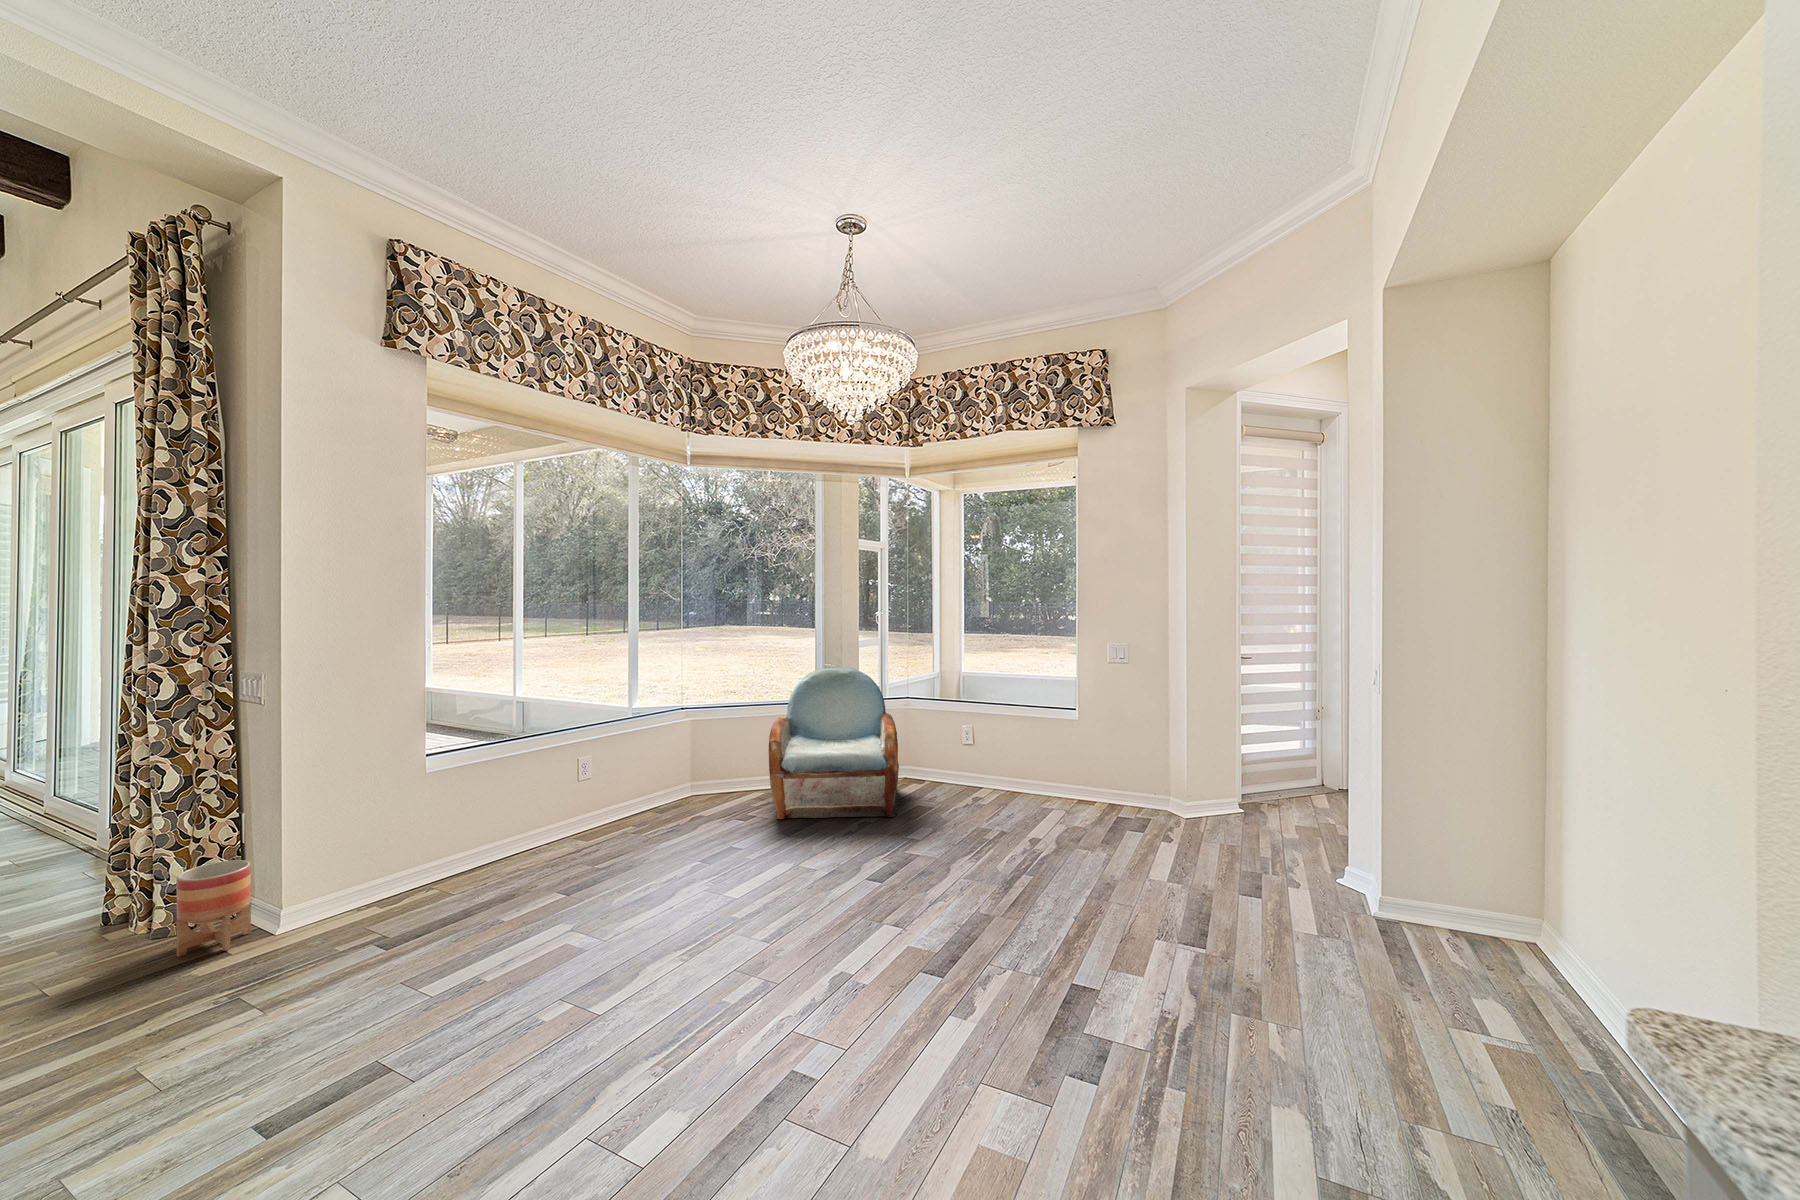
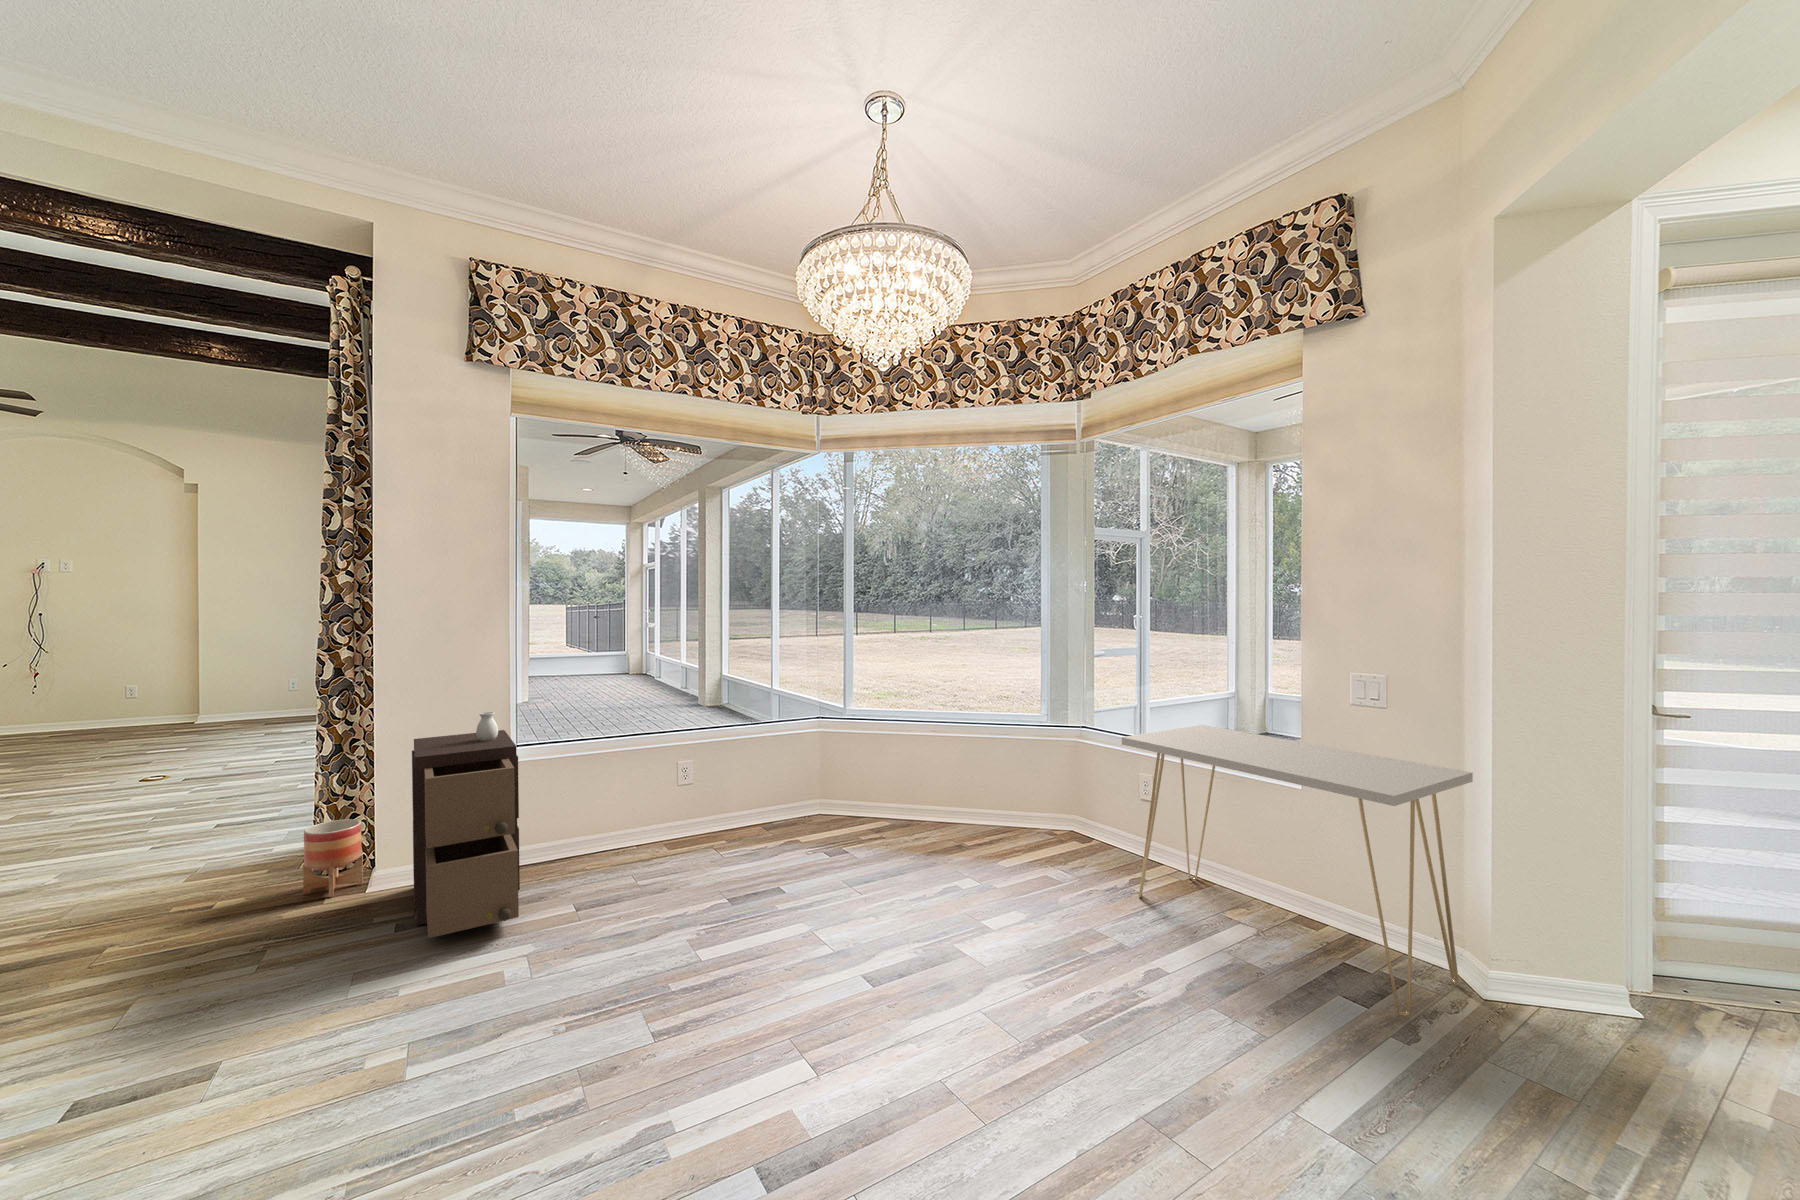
armchair: present [769,668,899,819] -> none [852,680,1043,881]
console table: none [984,688,1181,836] -> present [1122,725,1473,1017]
storage cabinet: none [334,719,529,944] -> present [412,712,520,938]

